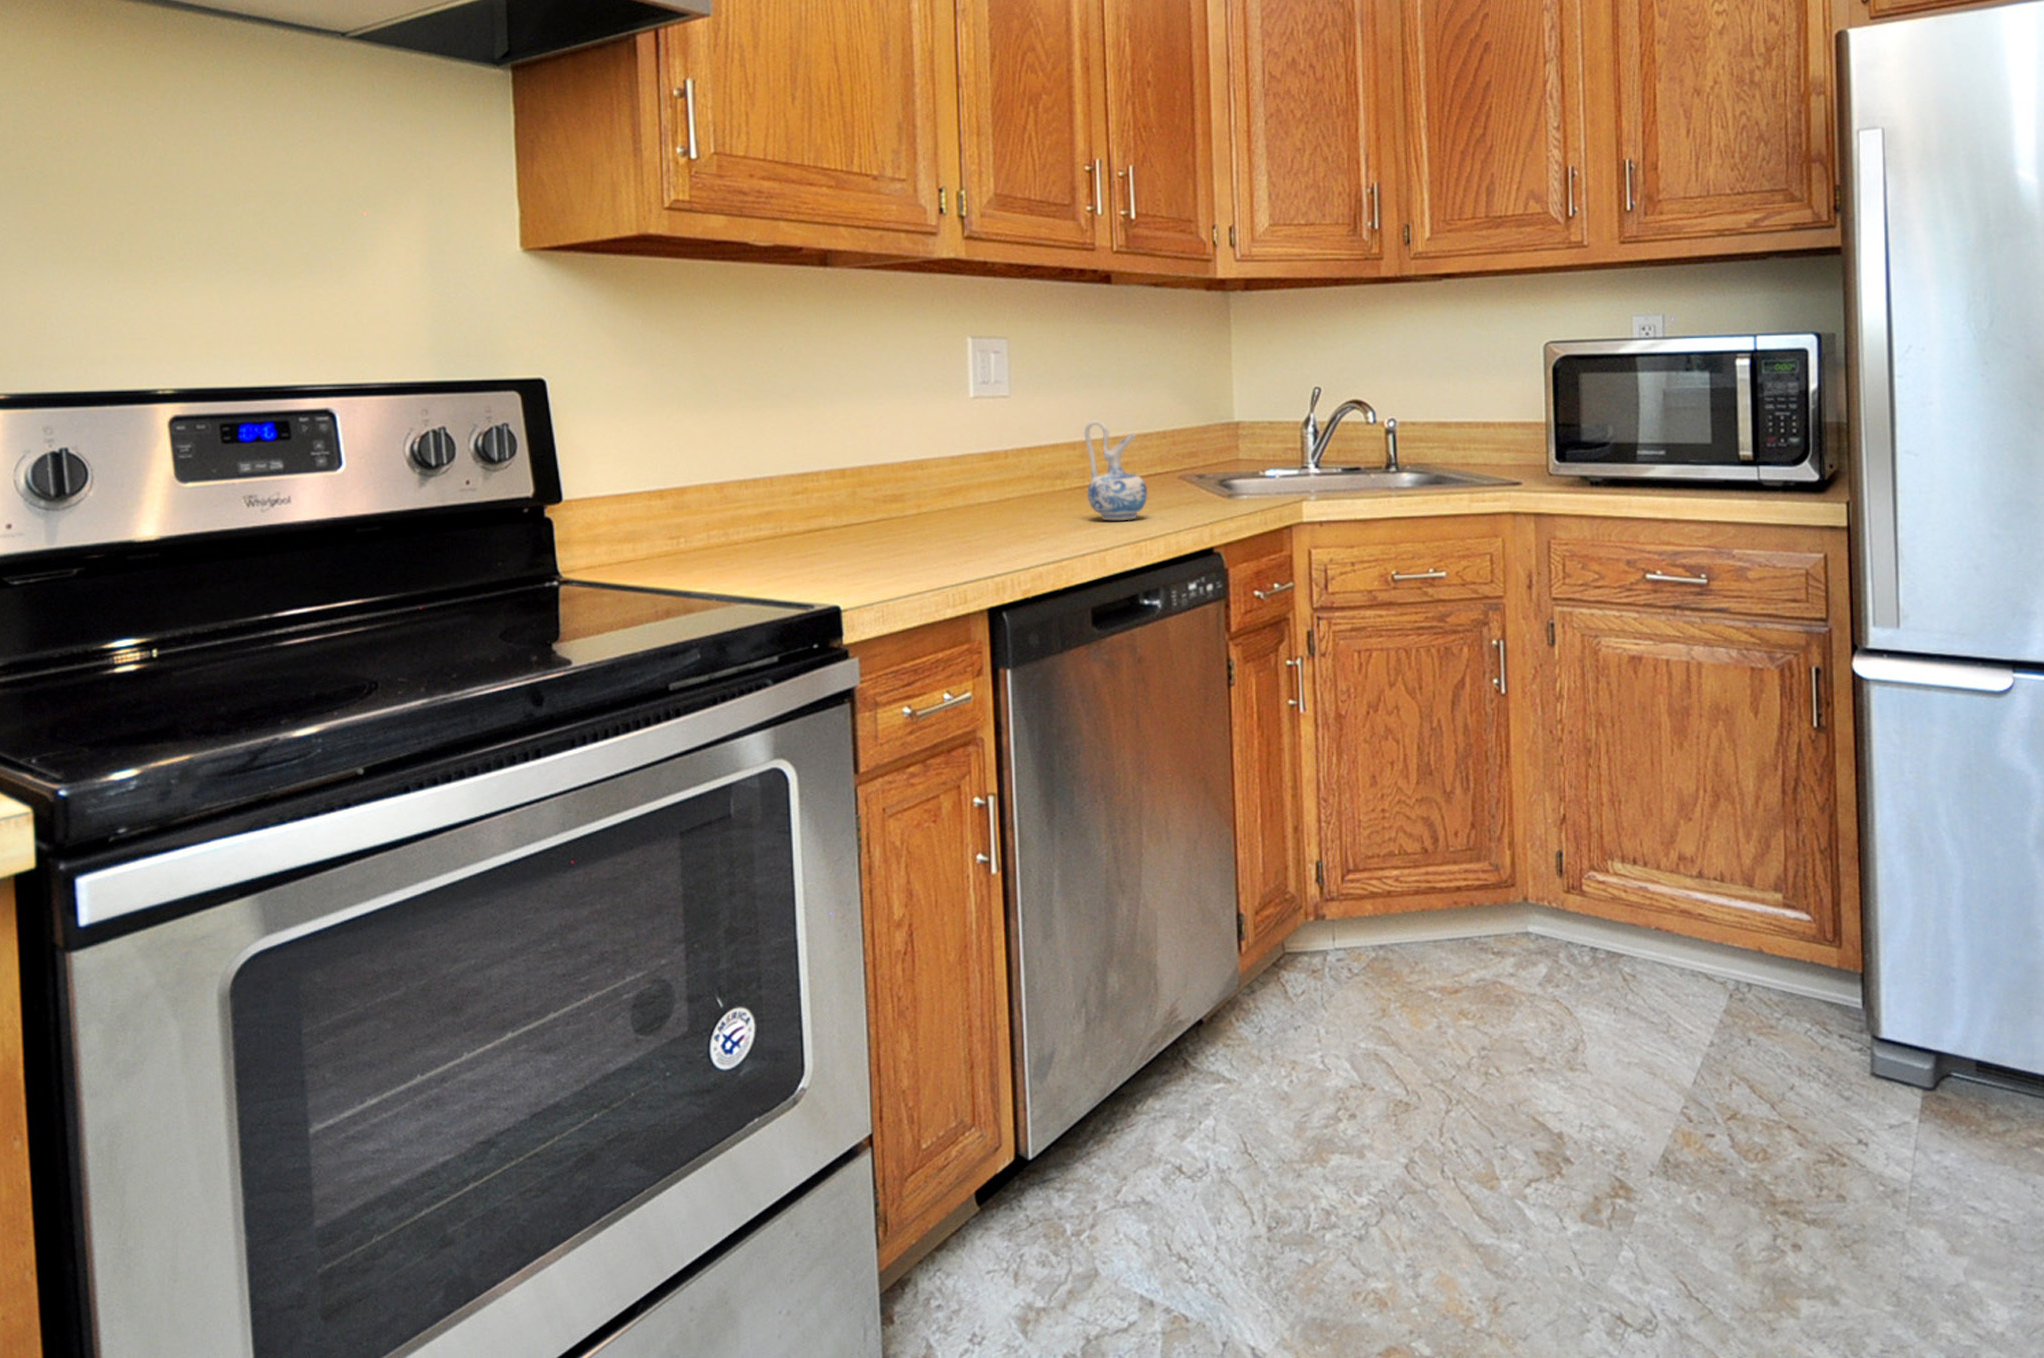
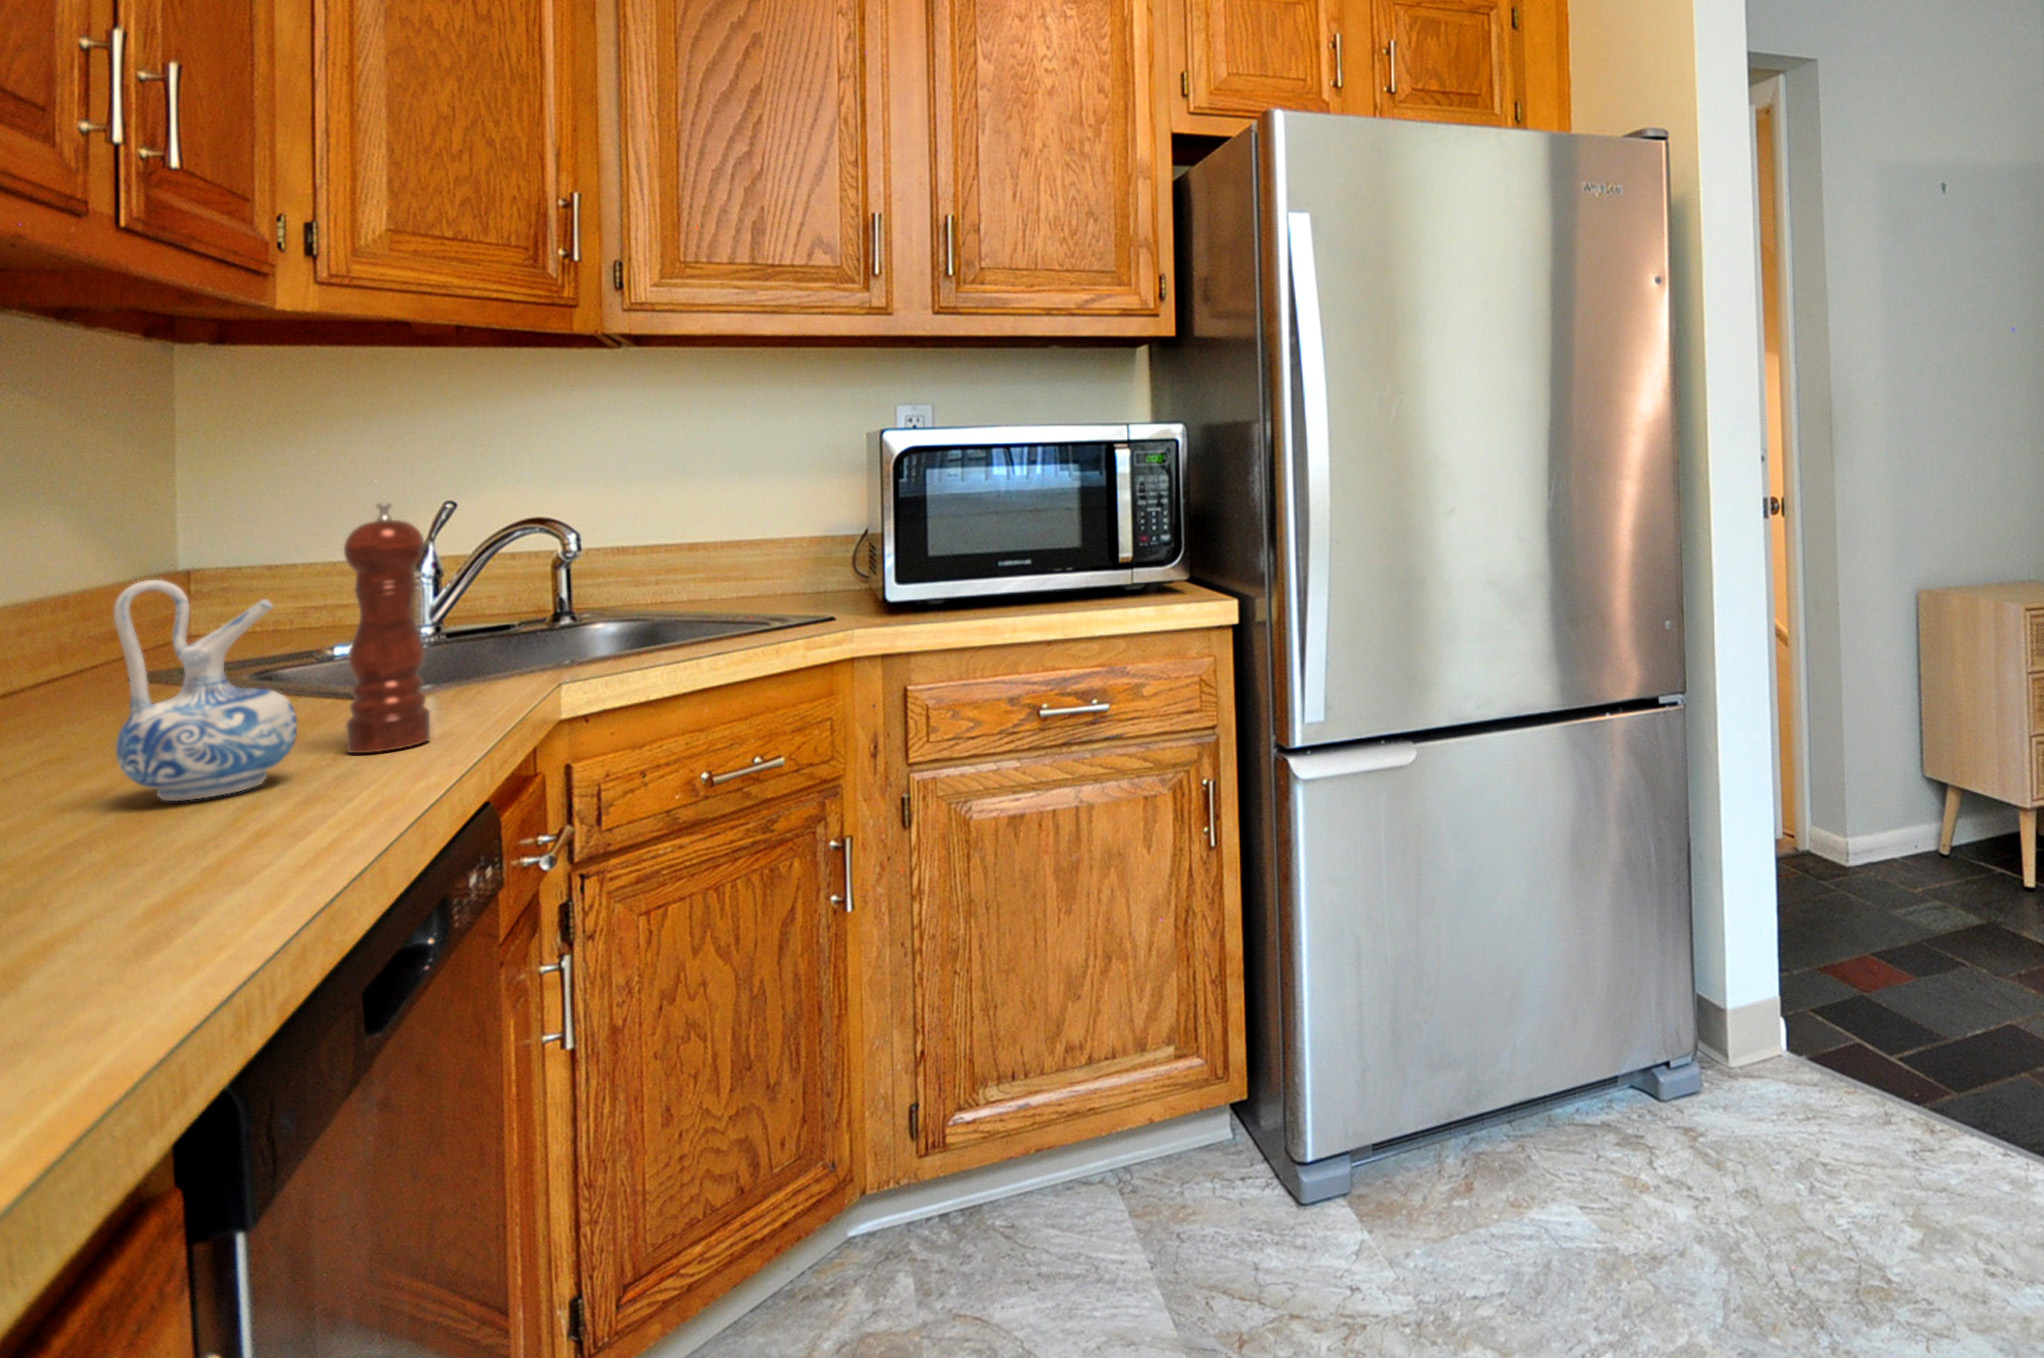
pepper mill: none [1175,389,1211,514] -> present [344,503,430,753]

